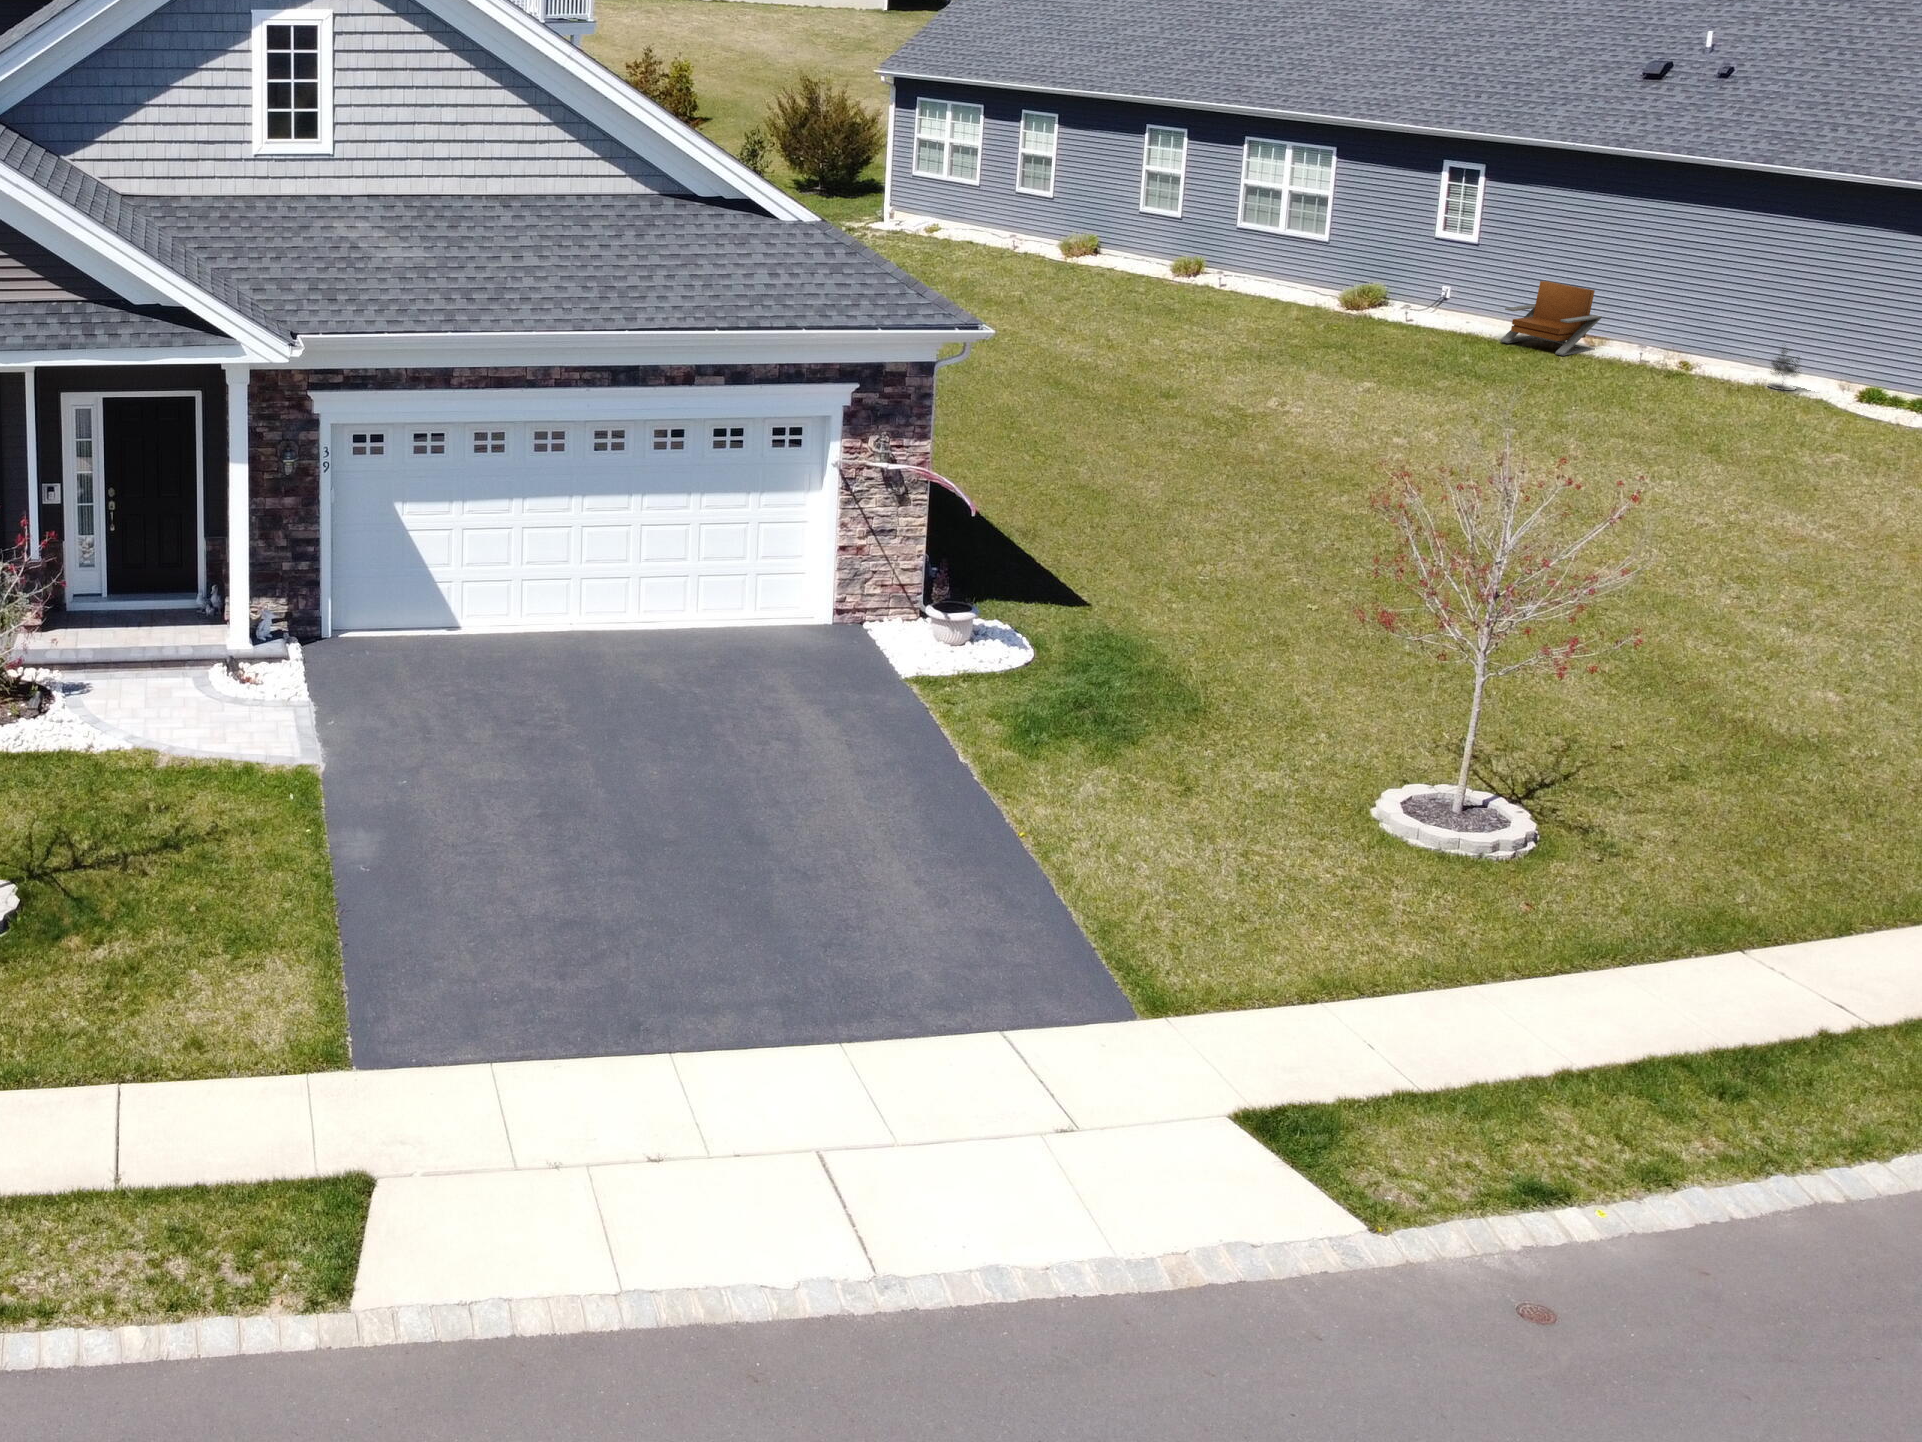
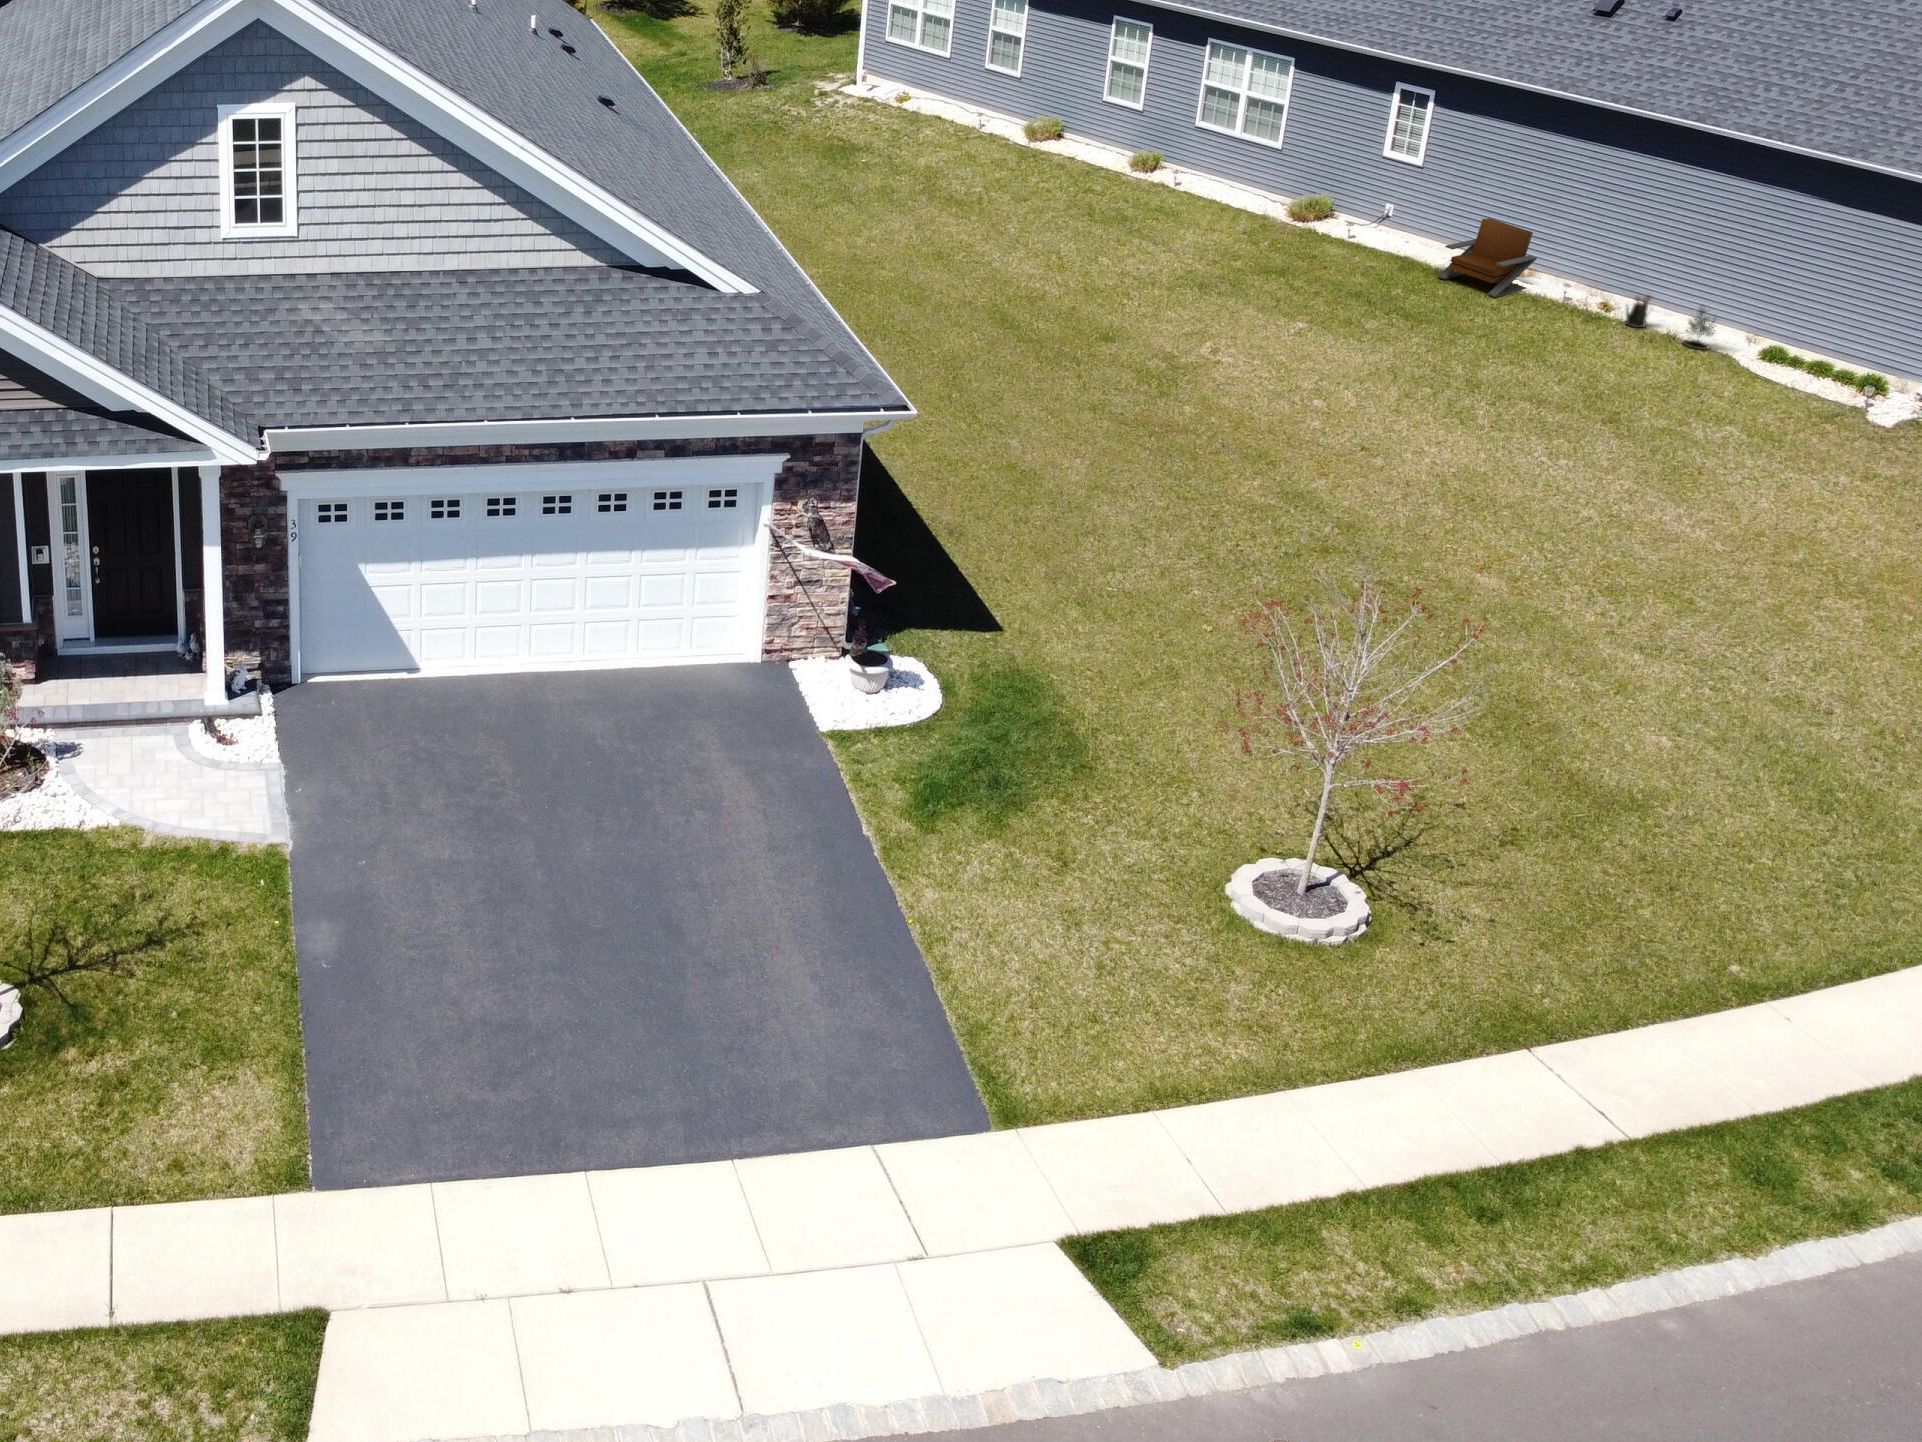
watering can: none [1702,340,1731,376] -> present [1626,295,1651,328]

